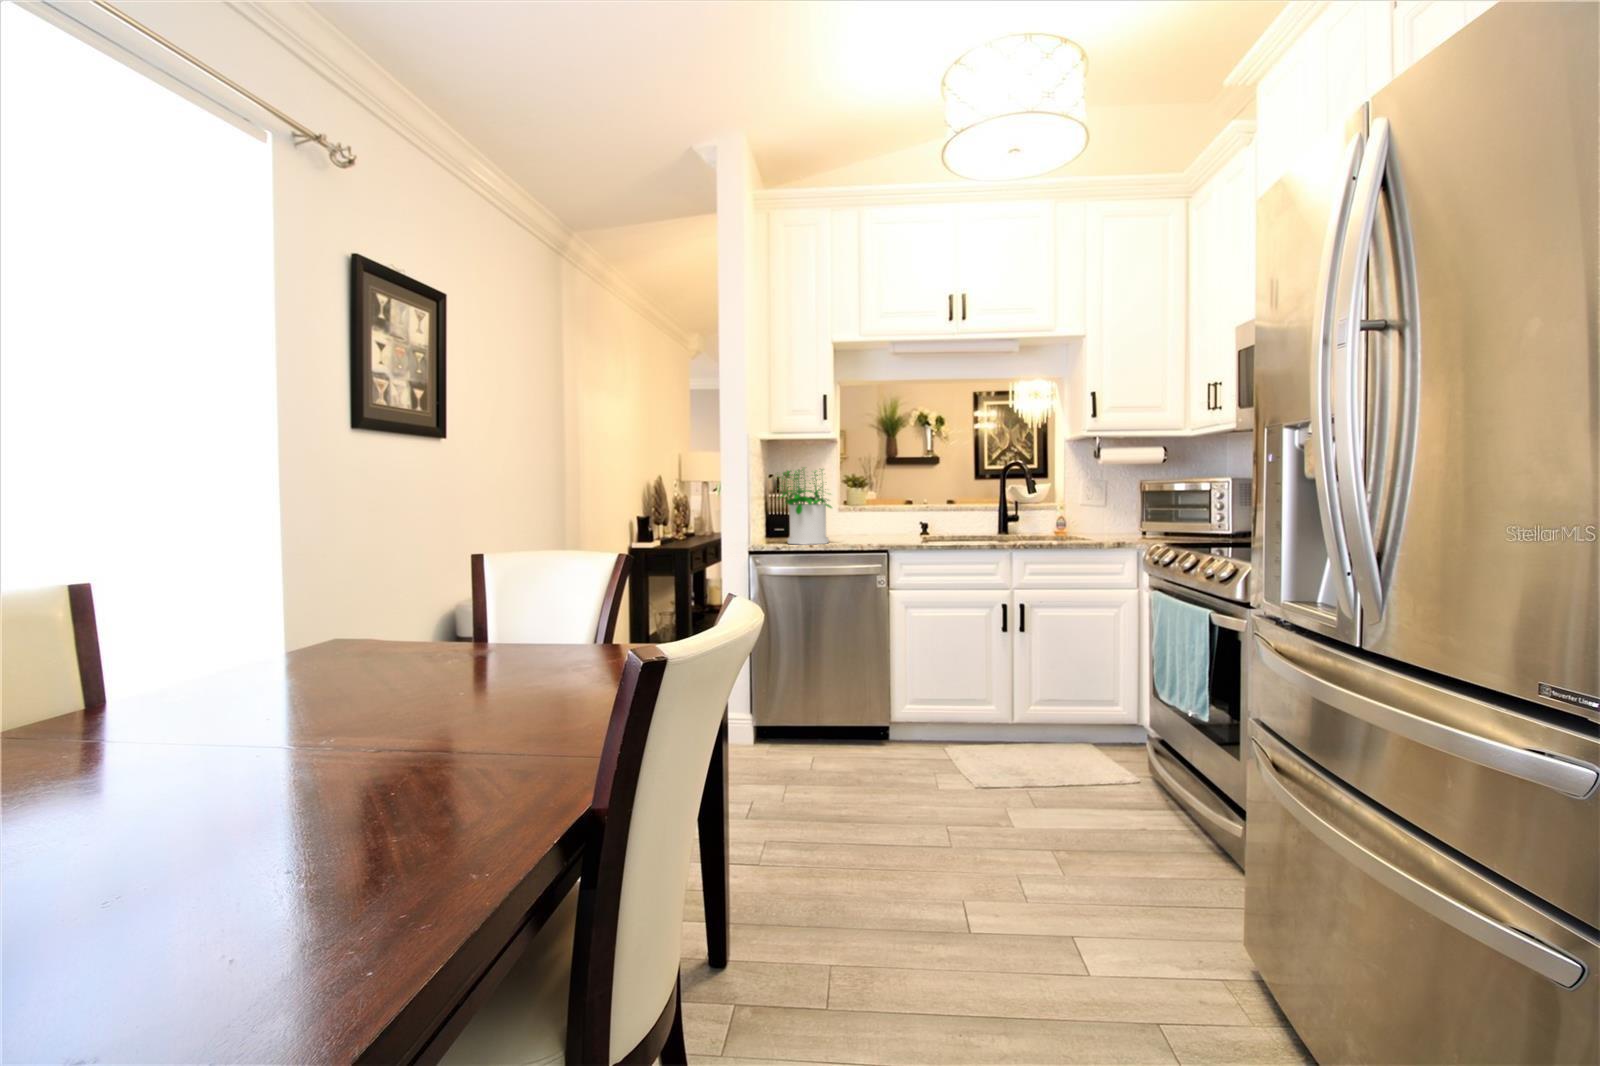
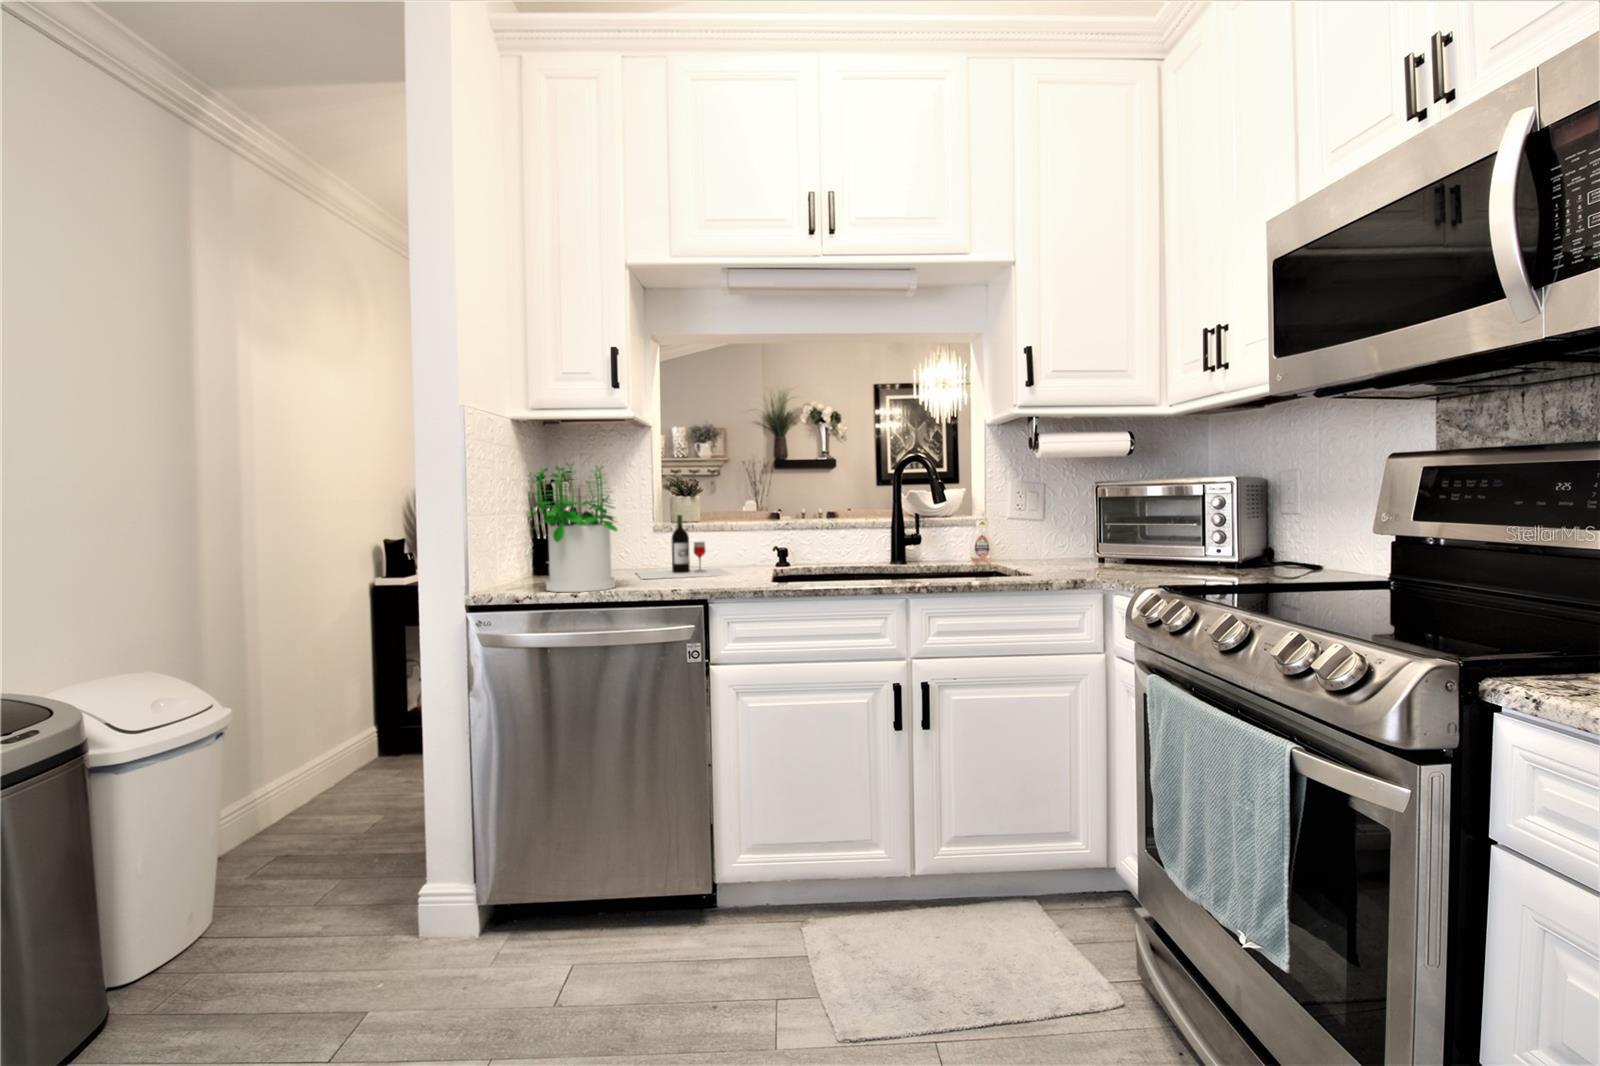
wine bottle: none [826,499,897,540] -> present [636,515,732,579]

